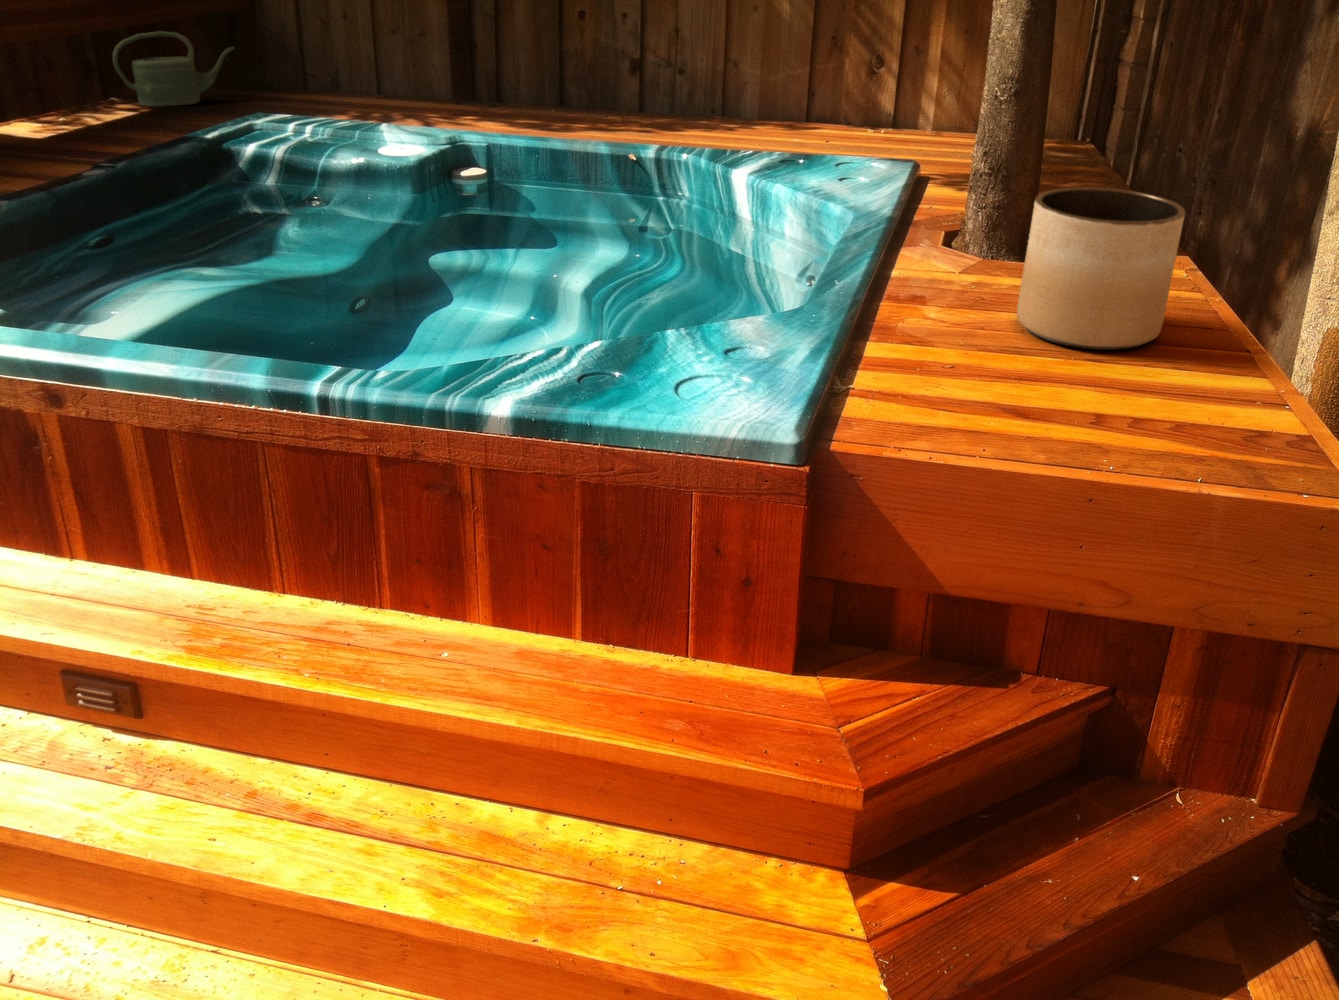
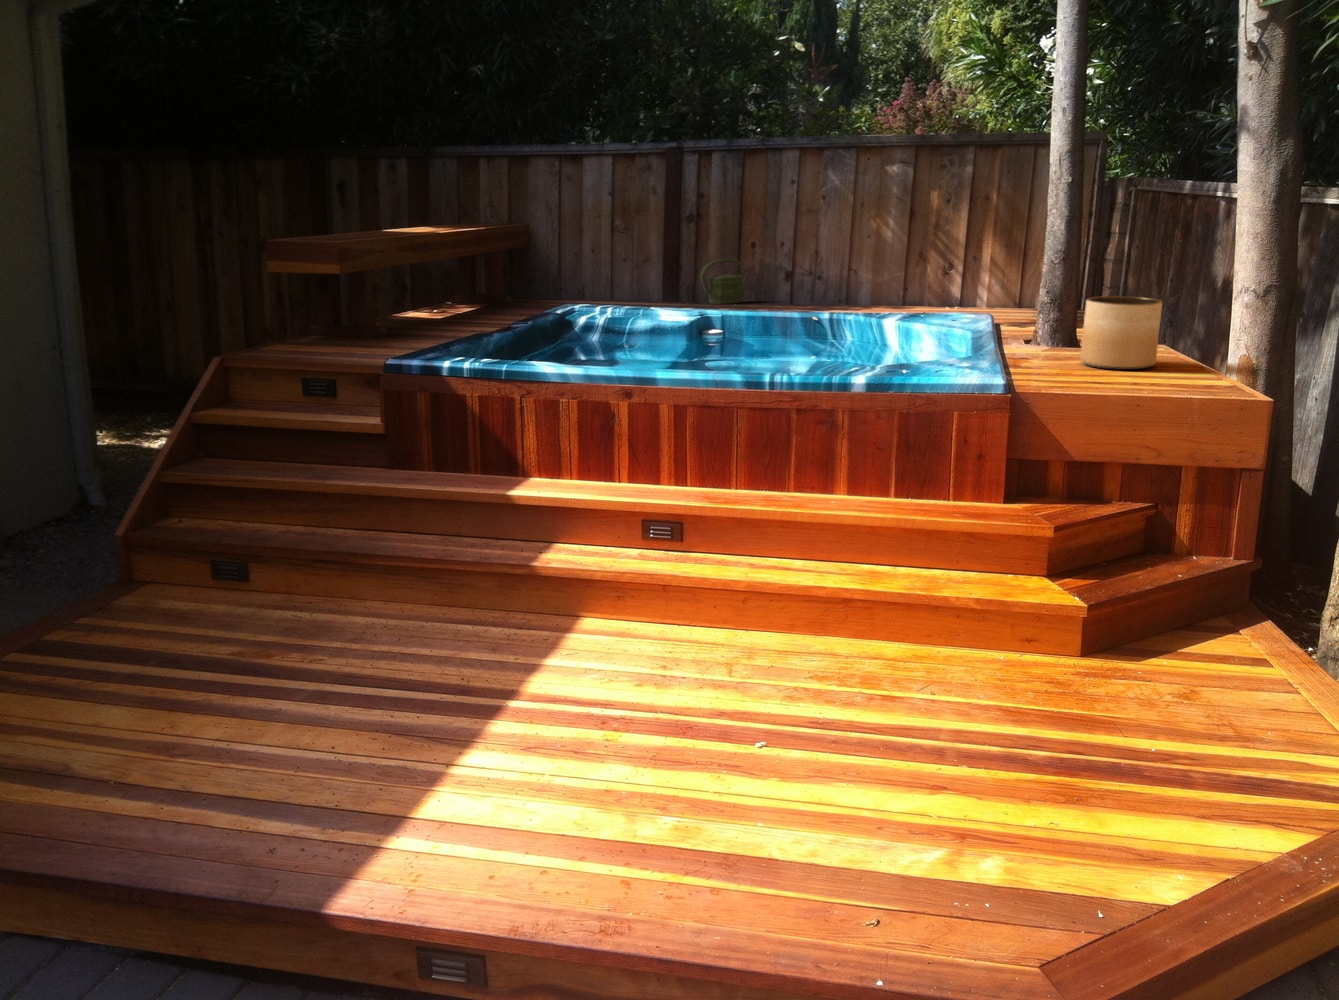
watering can: present [113,31,234,107] -> present [700,259,745,304]

